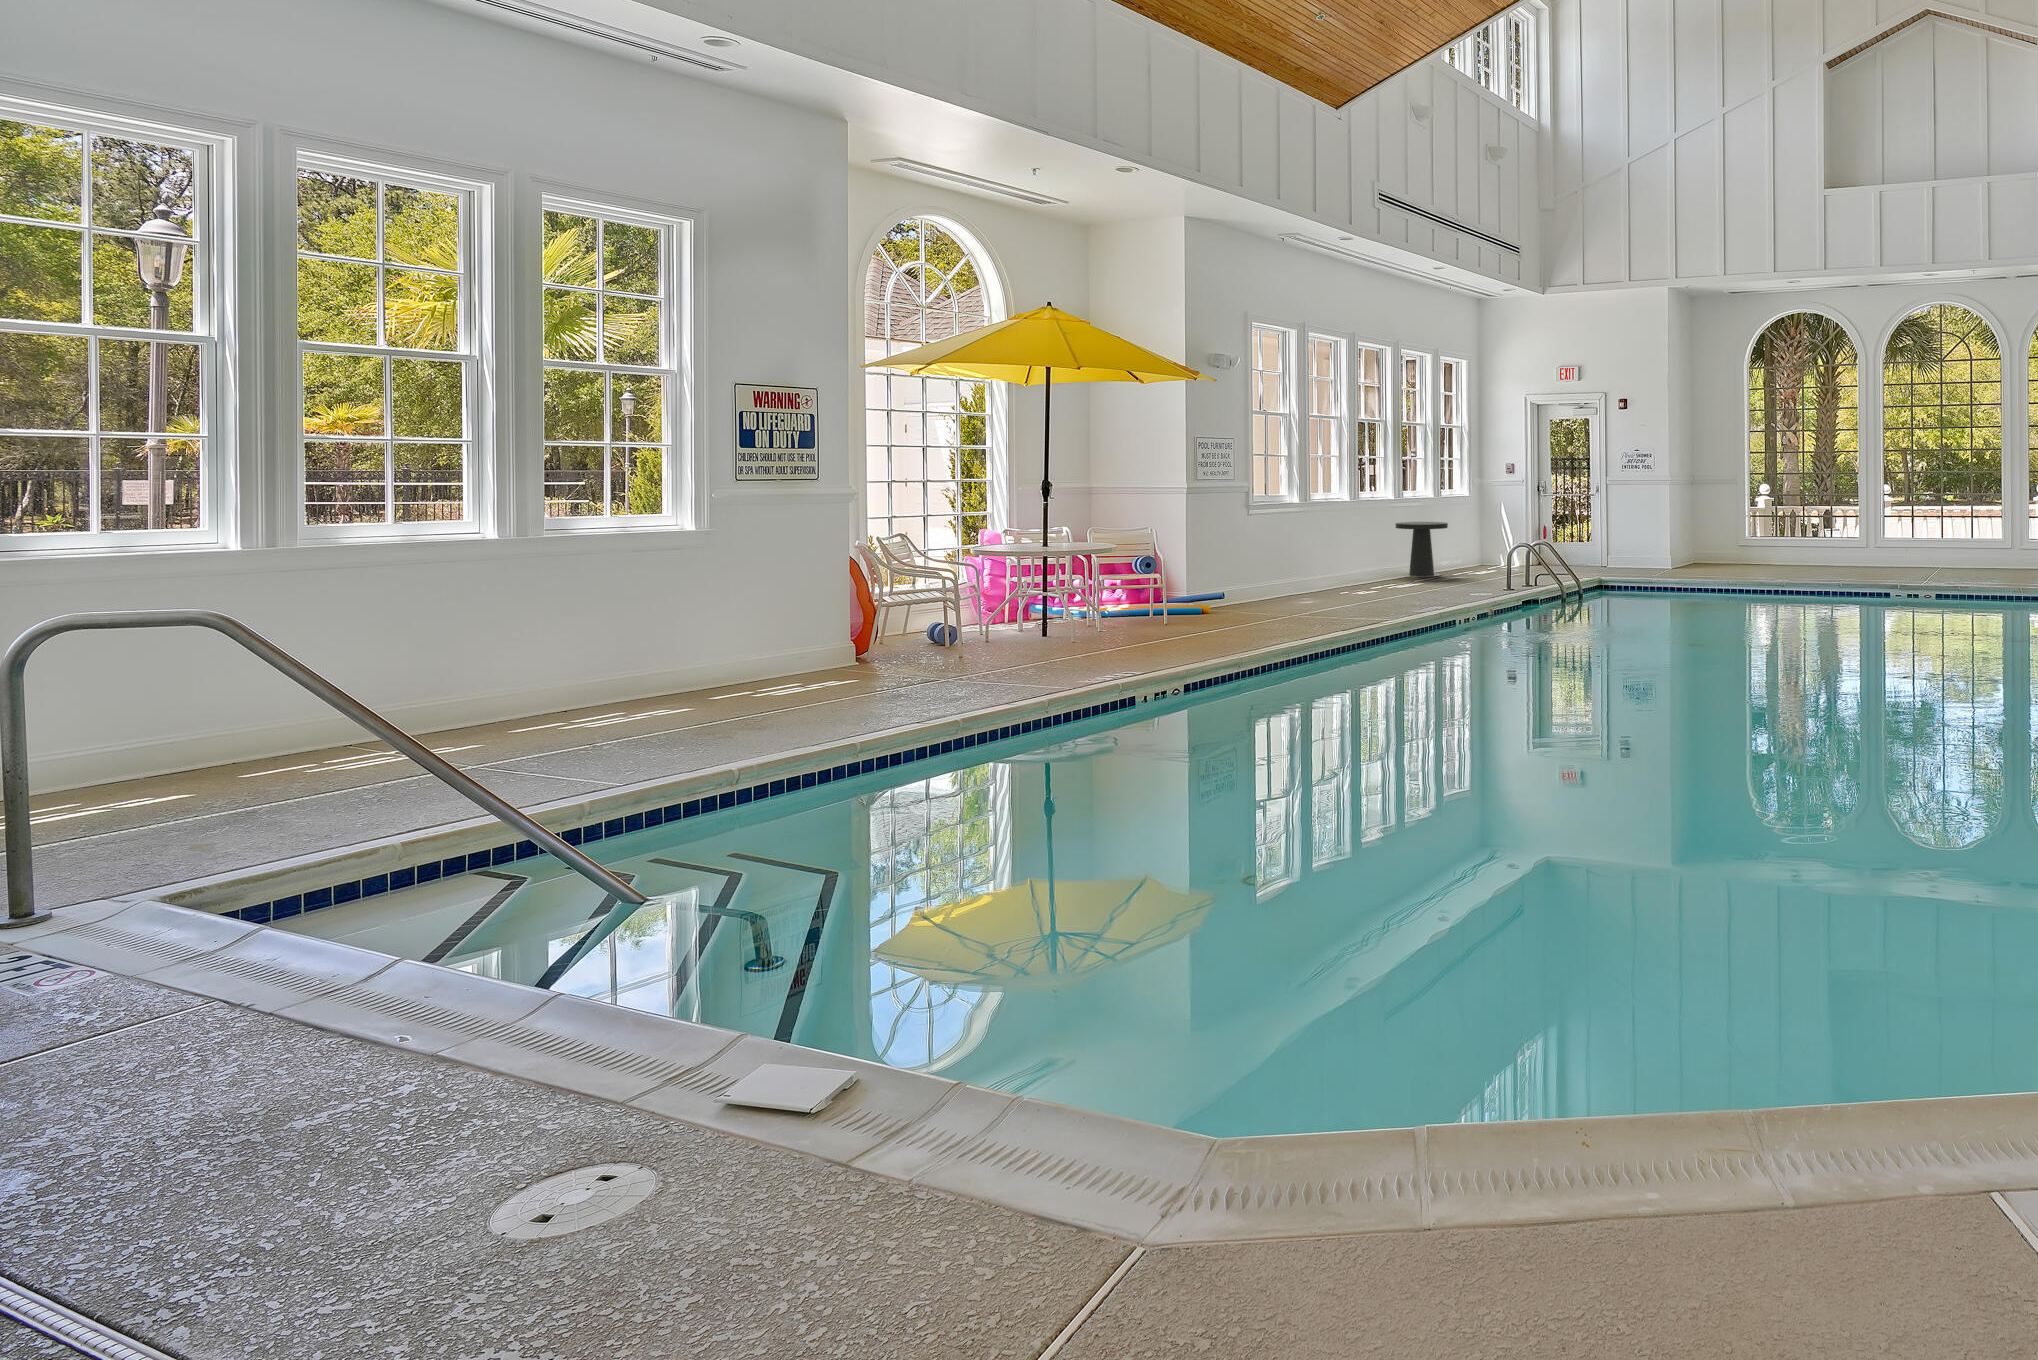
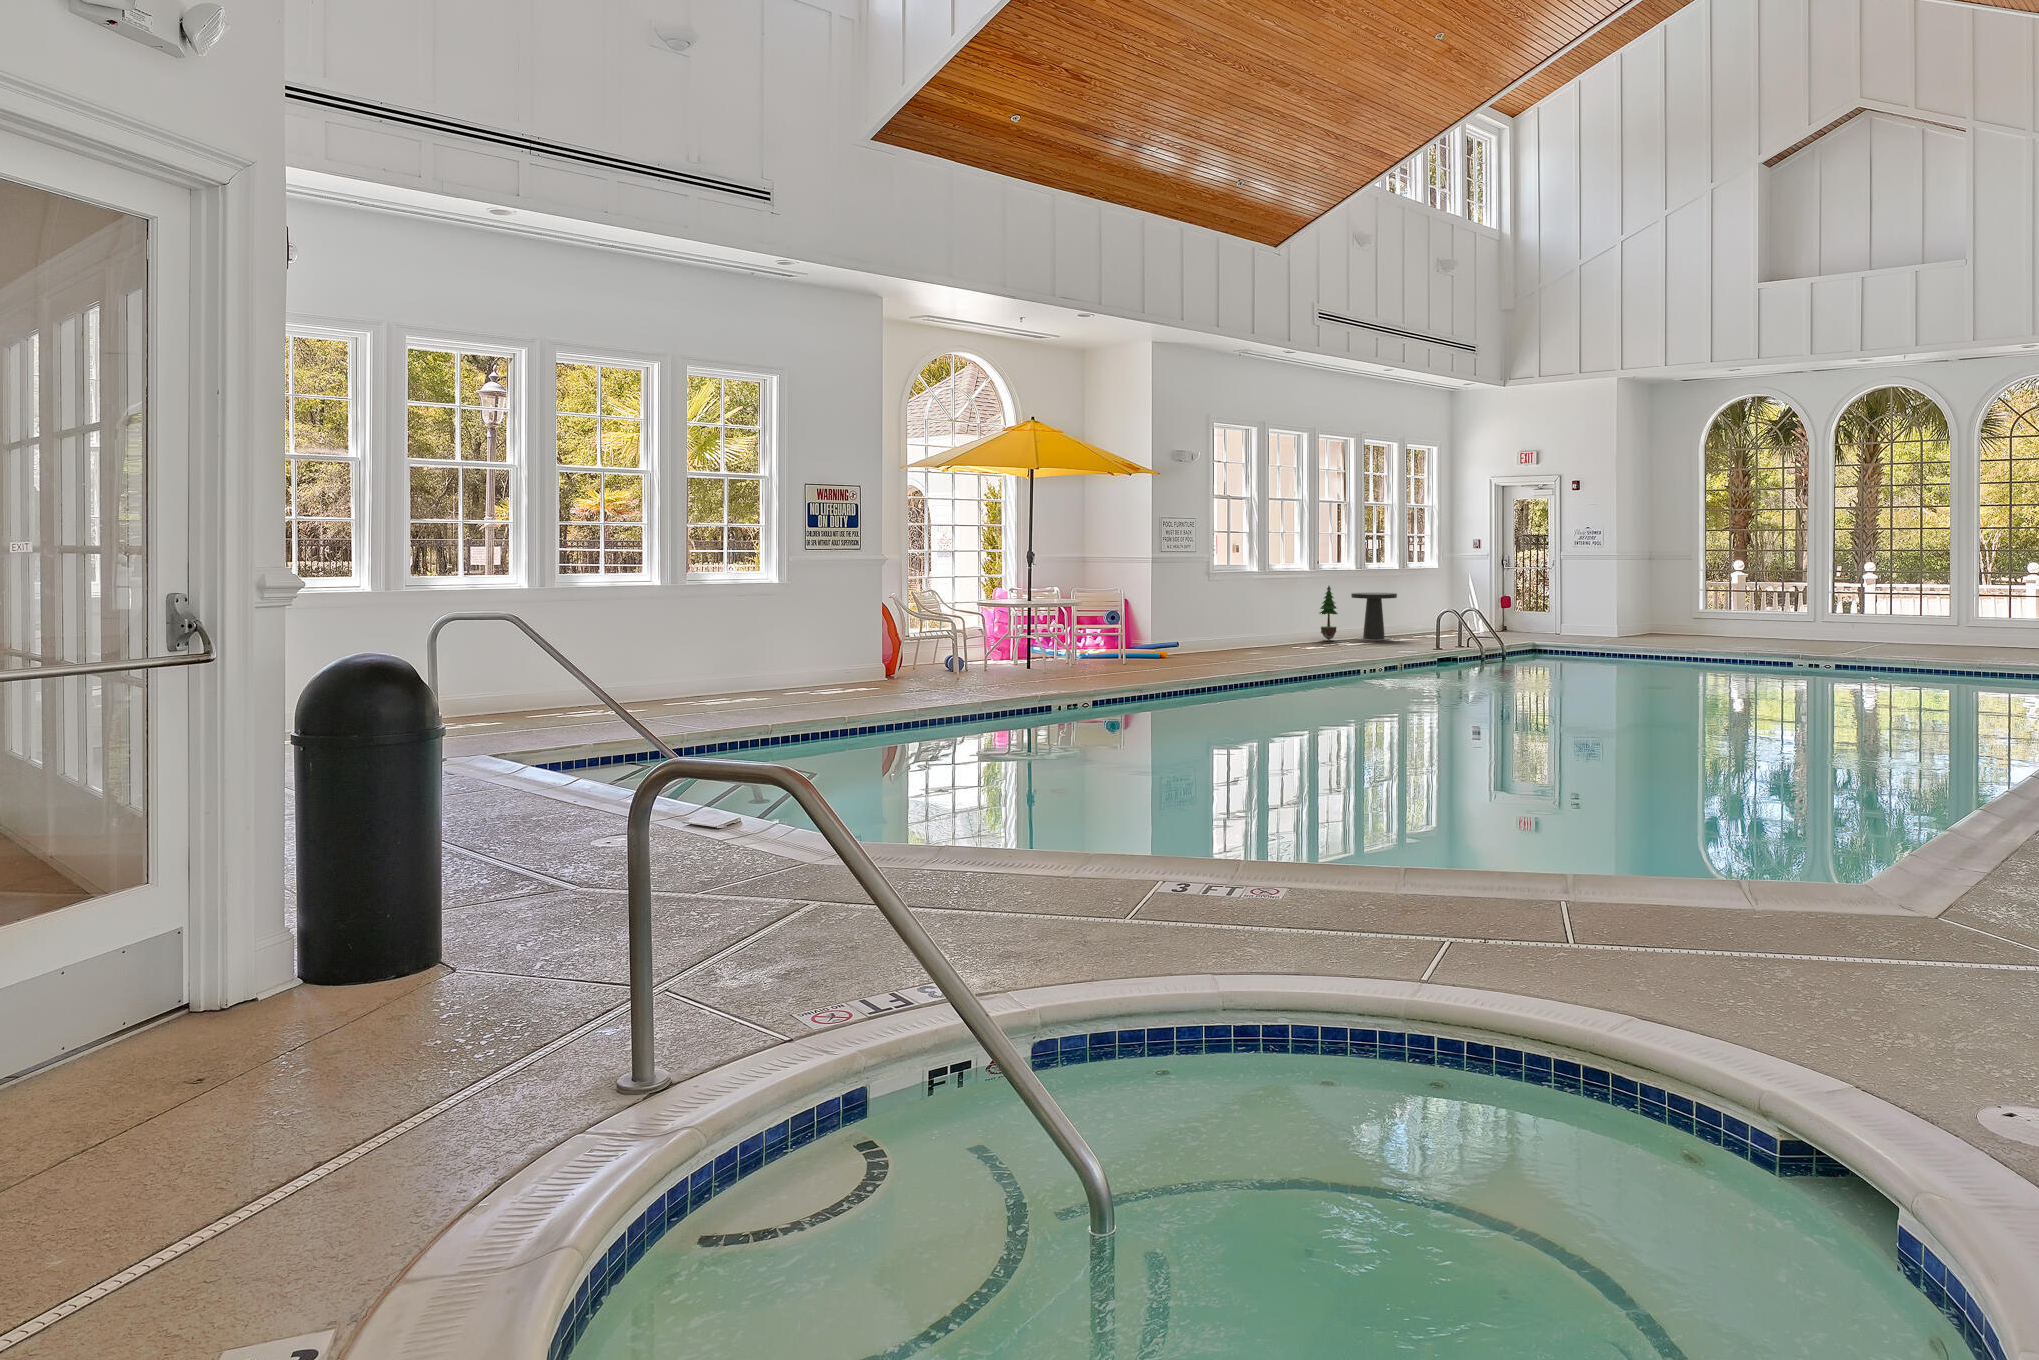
potted tree: none [1363,514,1386,579] -> present [1319,586,1338,640]

